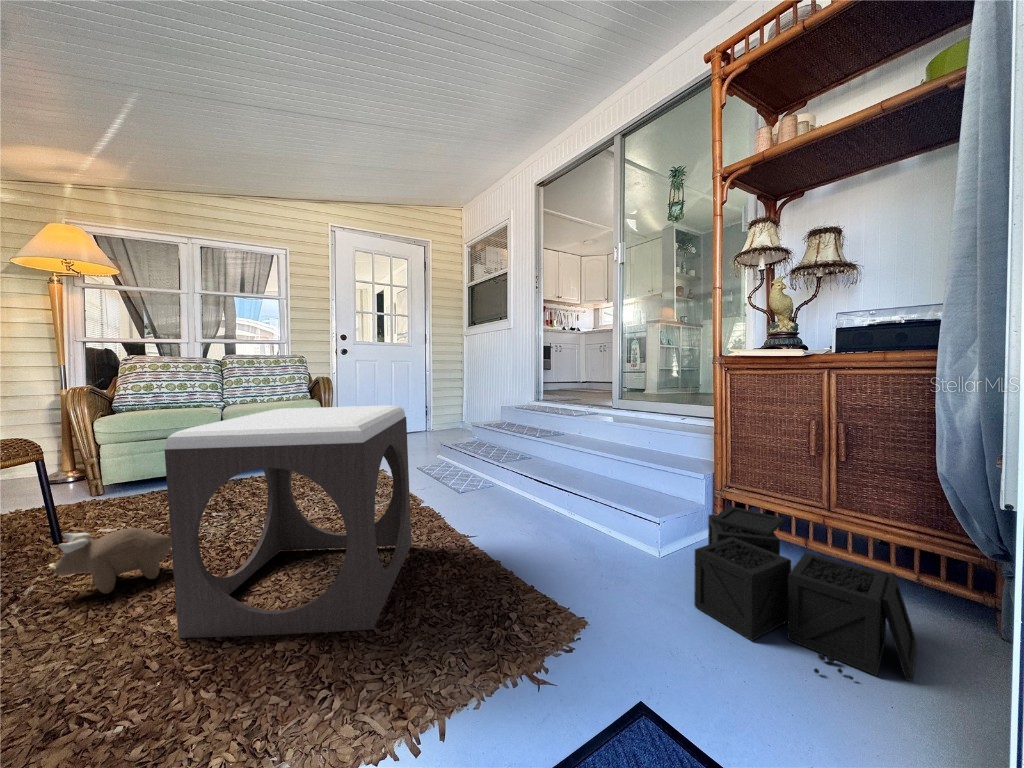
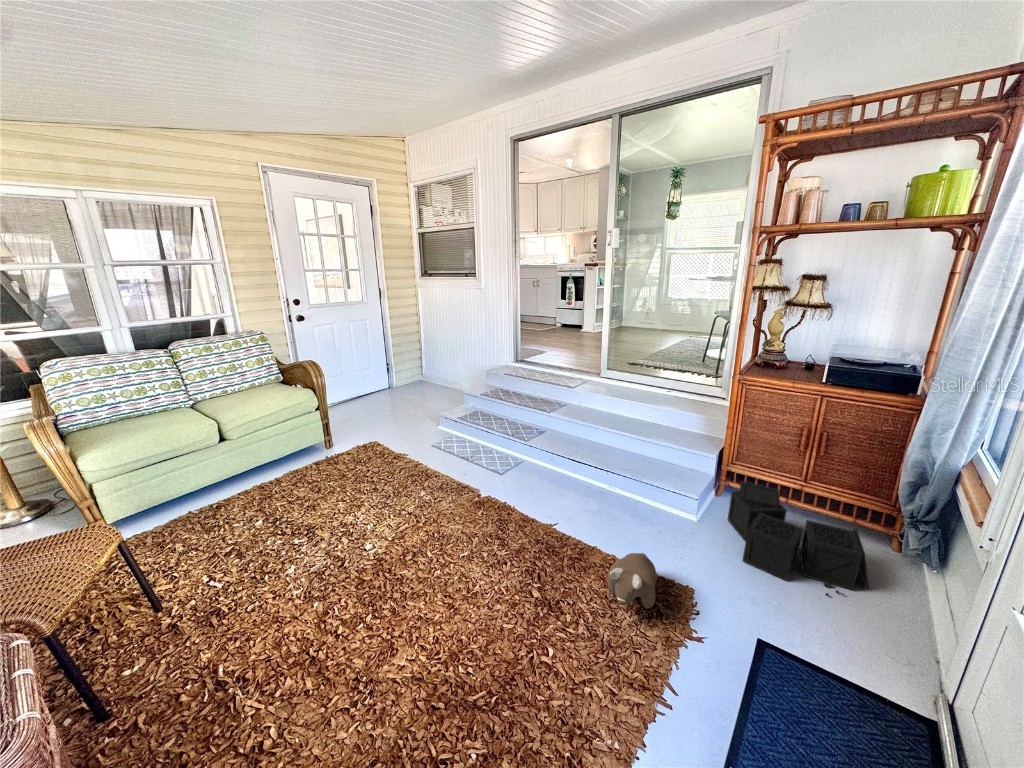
footstool: present [165,406,412,638] -> none [396,442,565,678]
plush toy: present [49,528,172,594] -> present [607,553,657,609]

